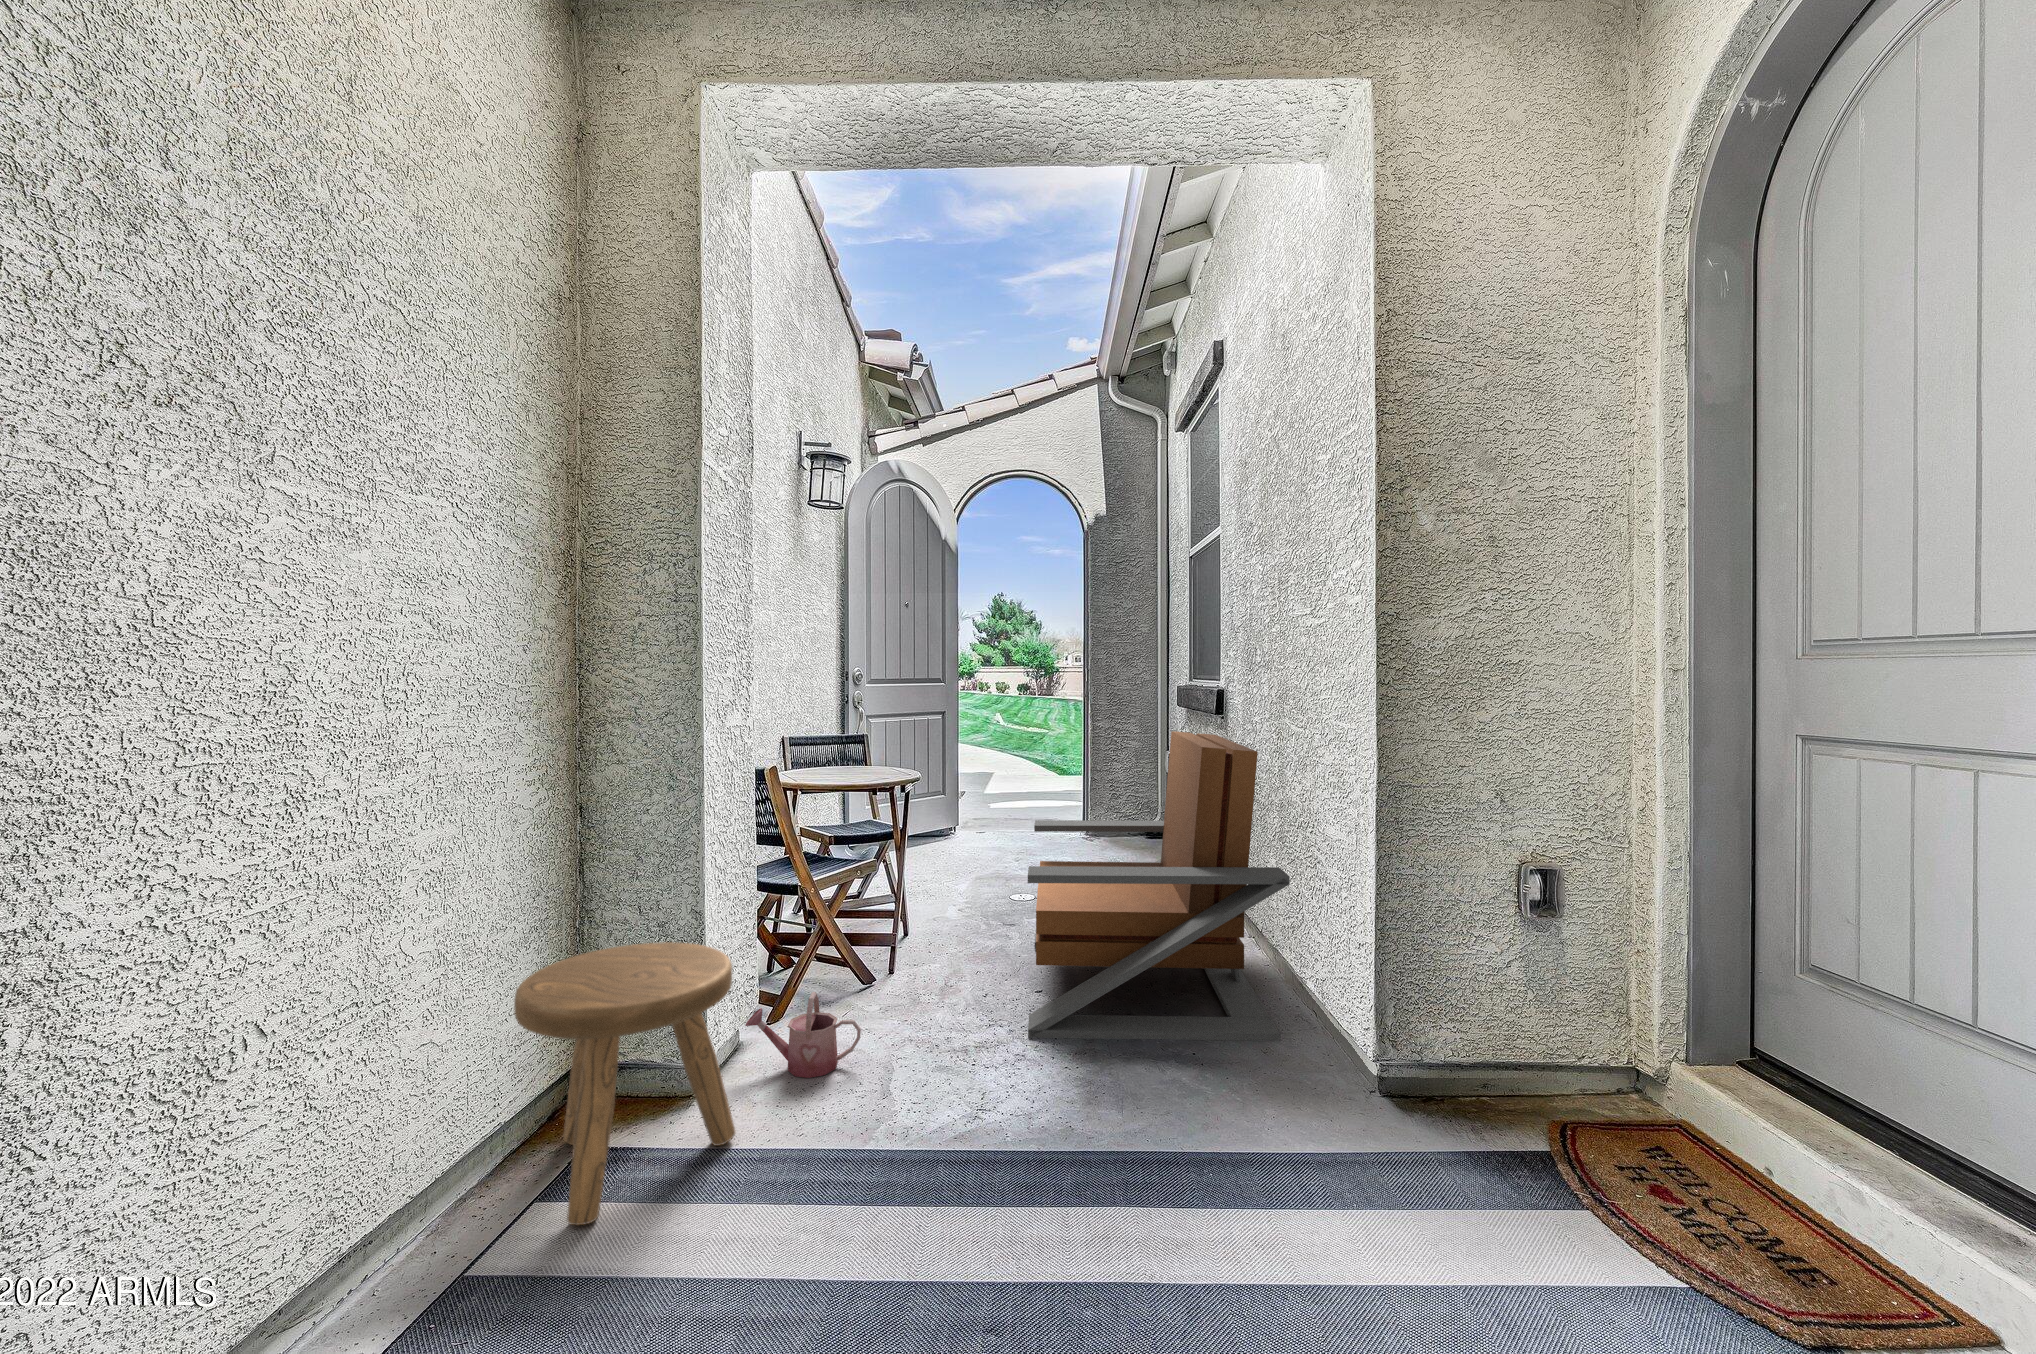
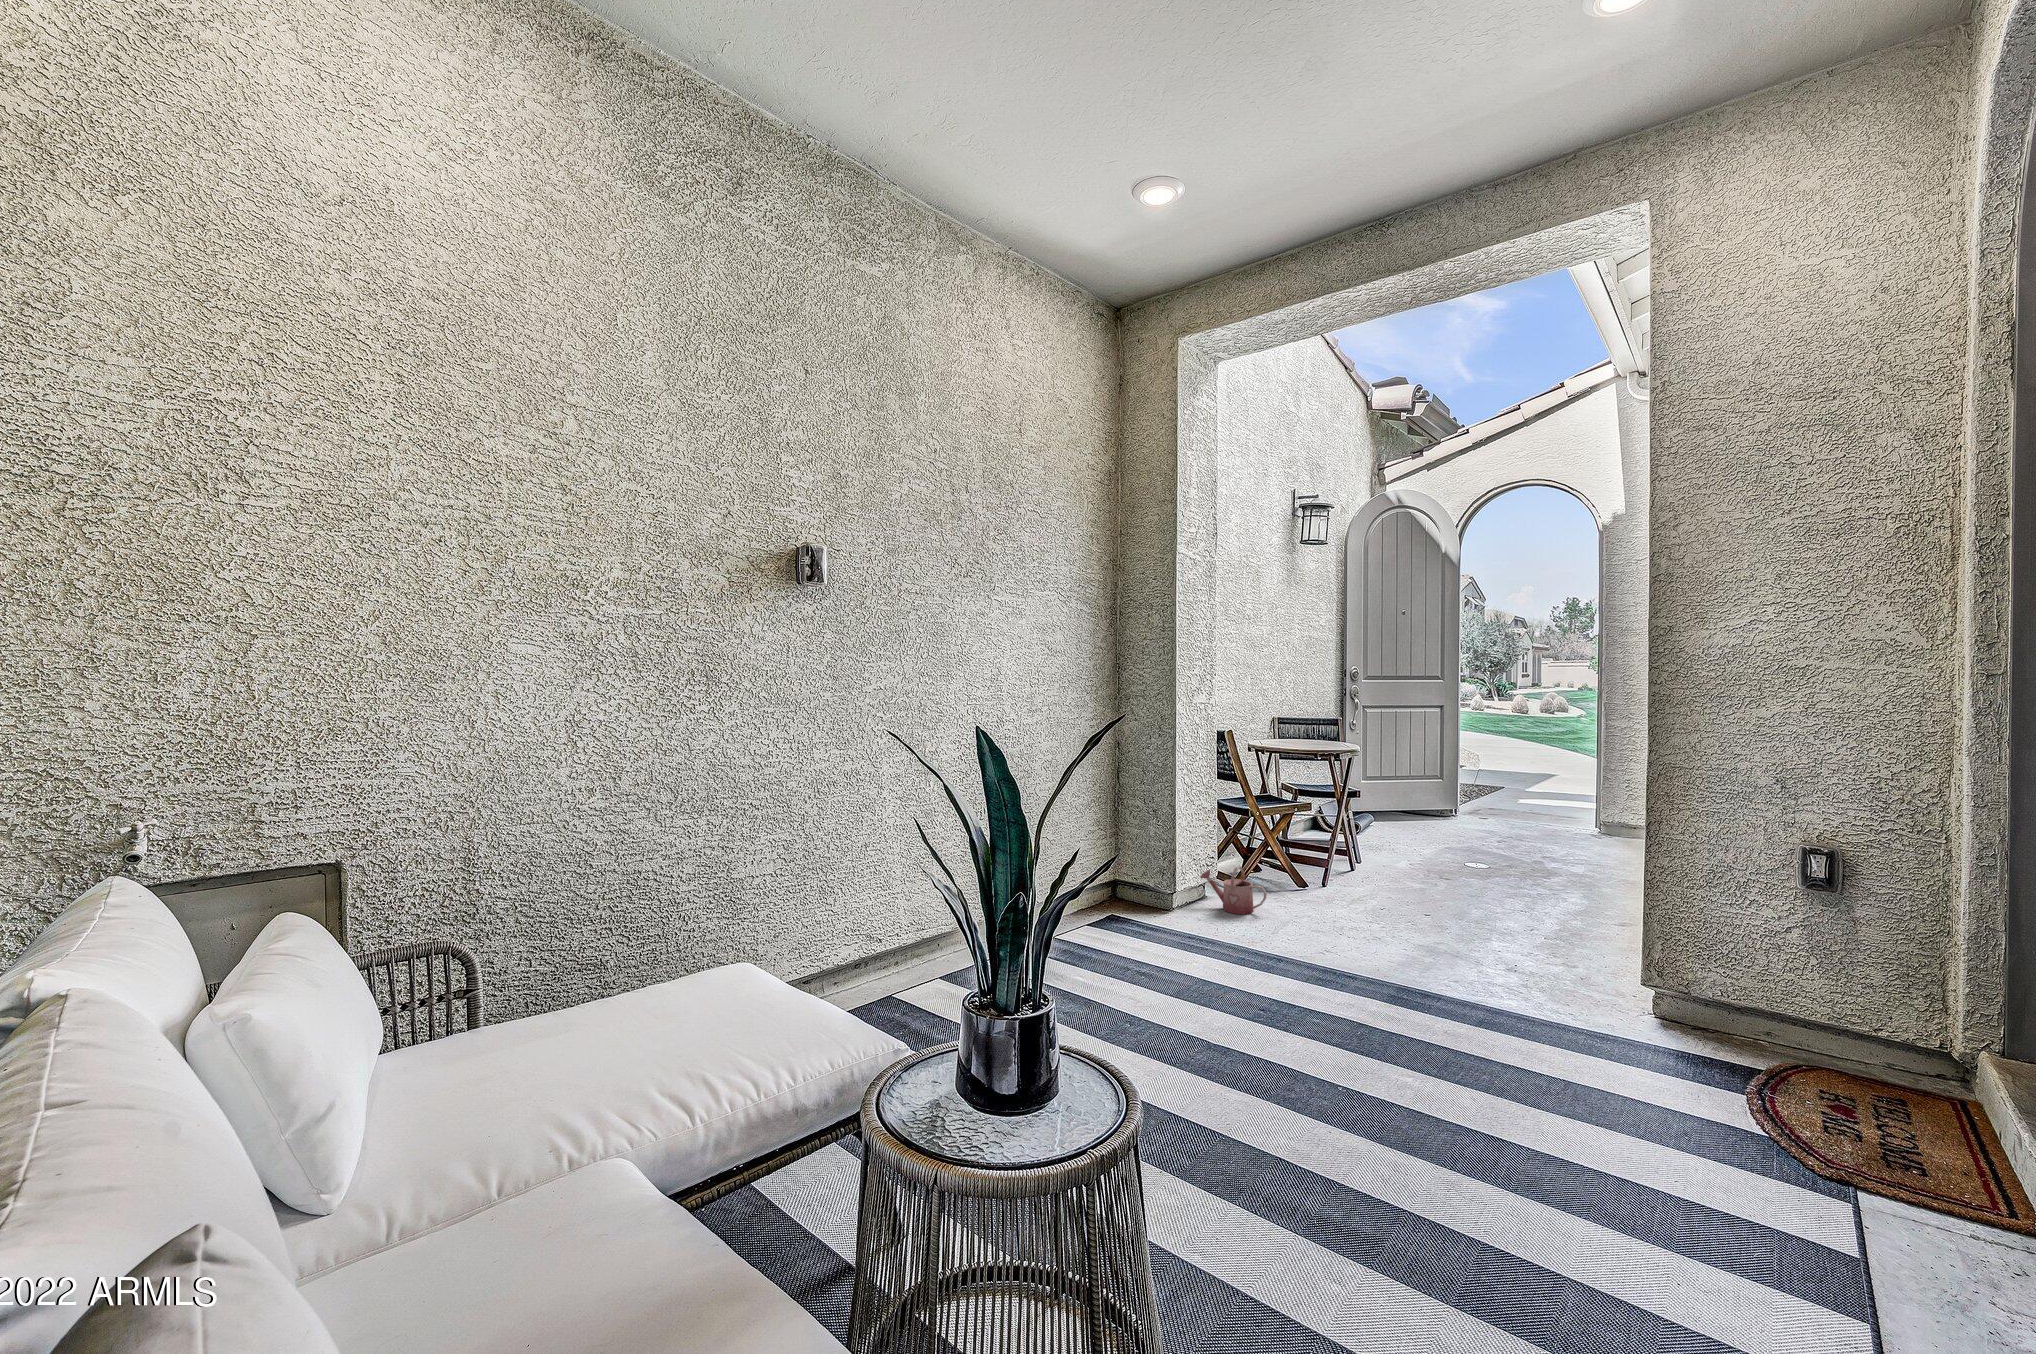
lounge chair: present [1028,731,1290,1041] -> none [1389,723,1643,973]
stool: present [514,942,735,1225] -> none [1077,815,1180,933]

